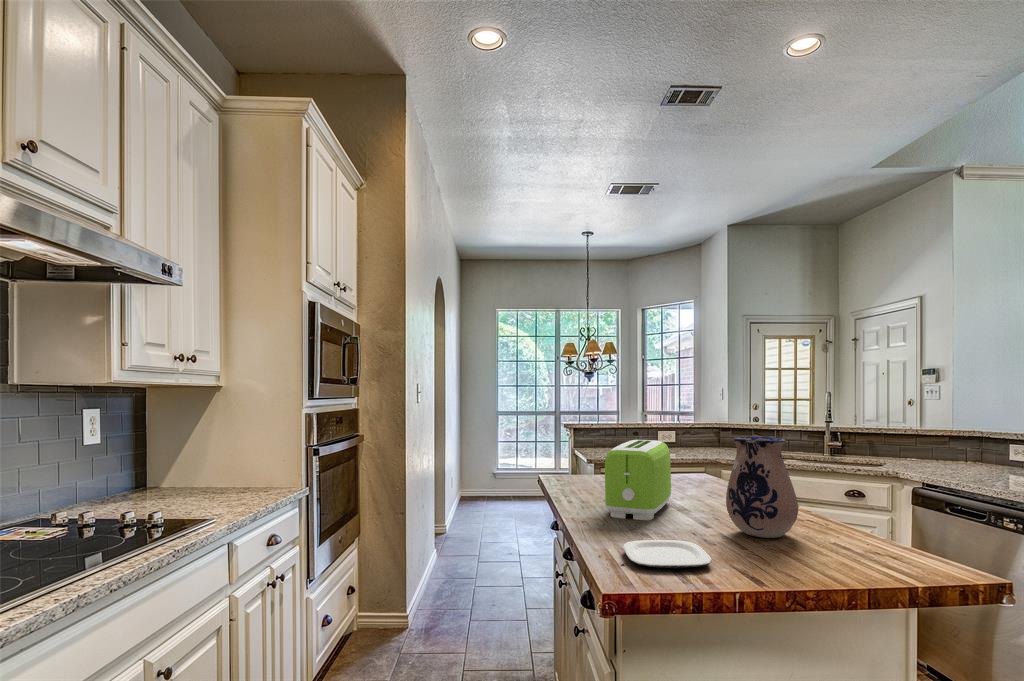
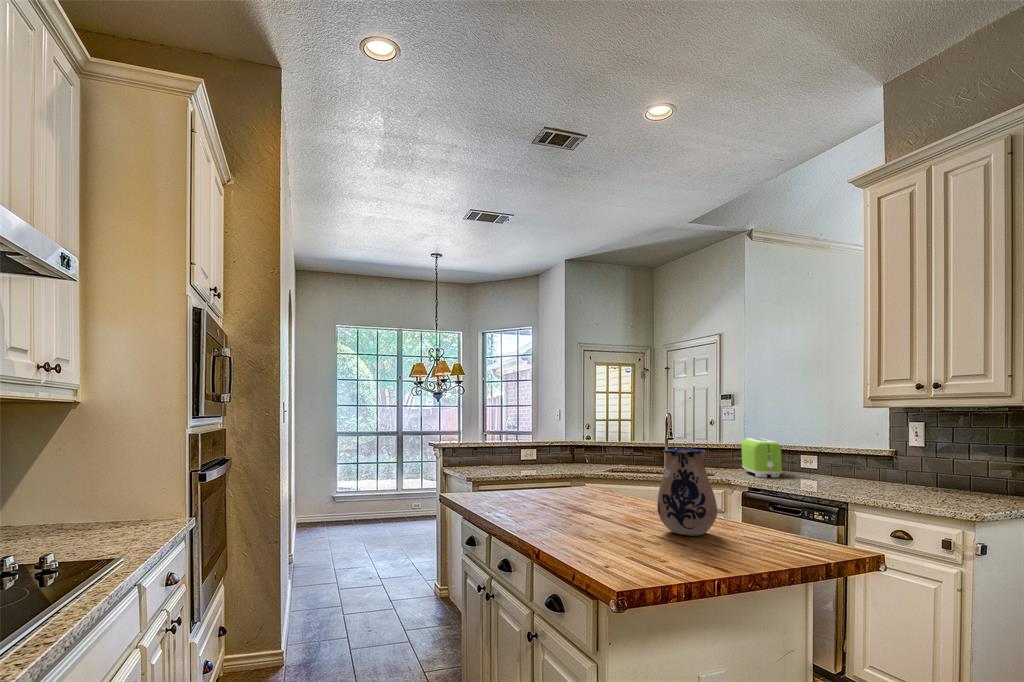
toaster: present [605,440,671,520] -> present [742,438,782,477]
plate: present [623,540,712,568] -> none [594,542,677,566]

